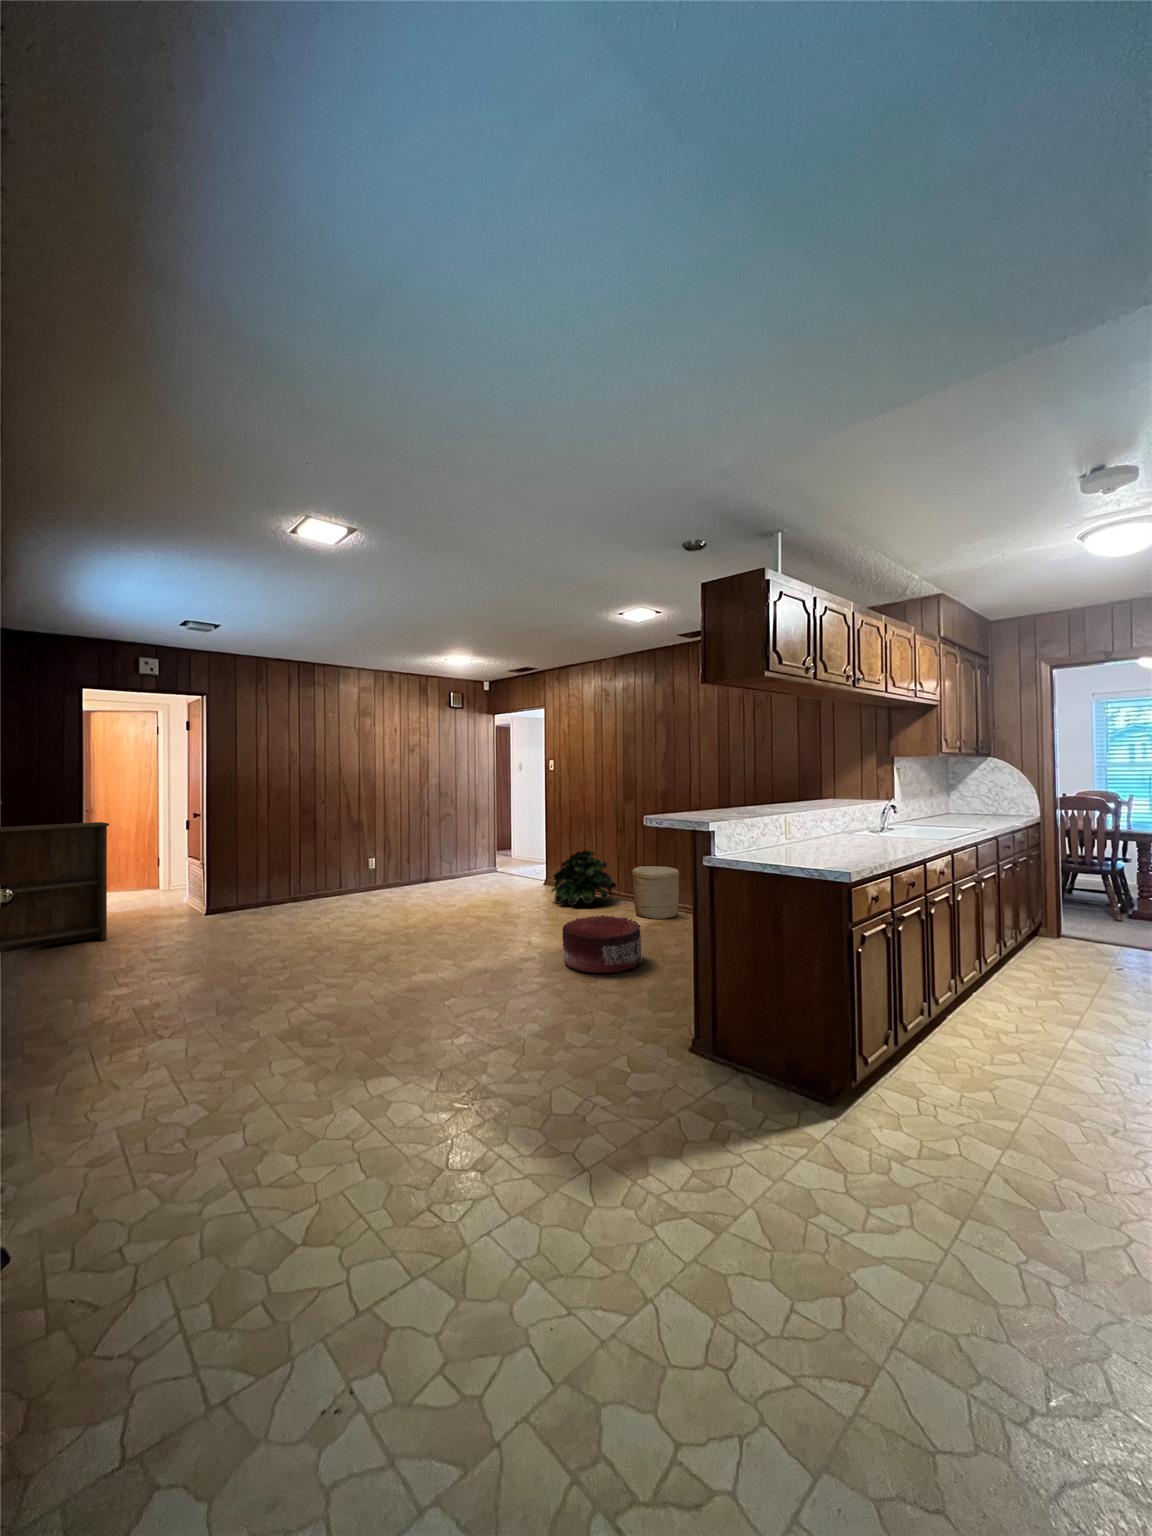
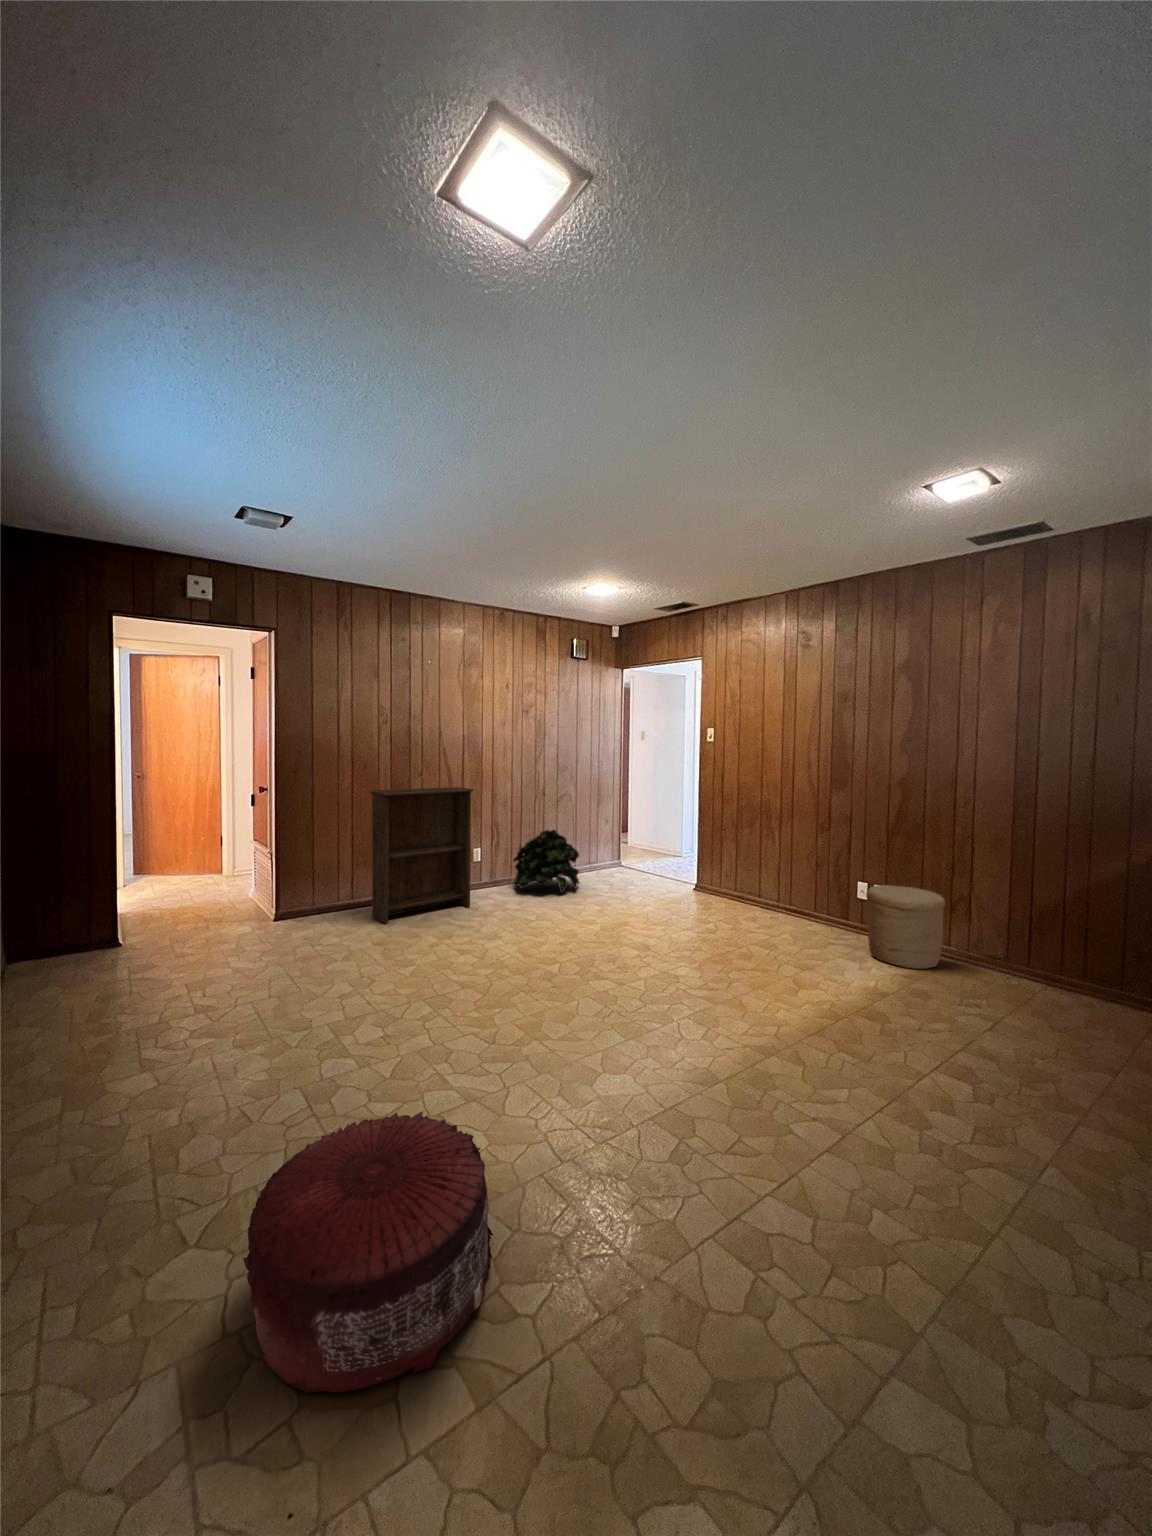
bookshelf: present [0,822,109,953] -> present [370,787,473,923]
potted plant: present [552,850,616,906] -> present [513,830,579,893]
pouf: present [563,915,642,973] -> present [243,1111,493,1393]

